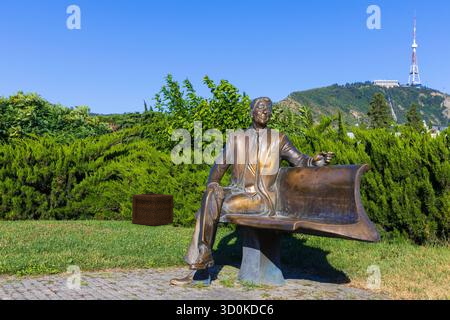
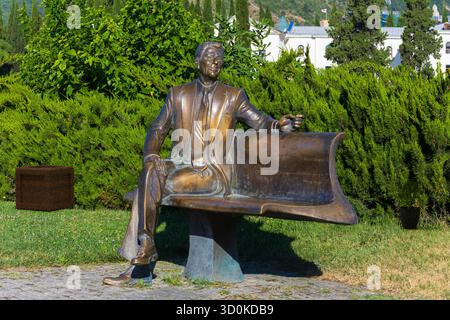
potted plant: none [408,209,432,248] -> present [397,180,421,229]

